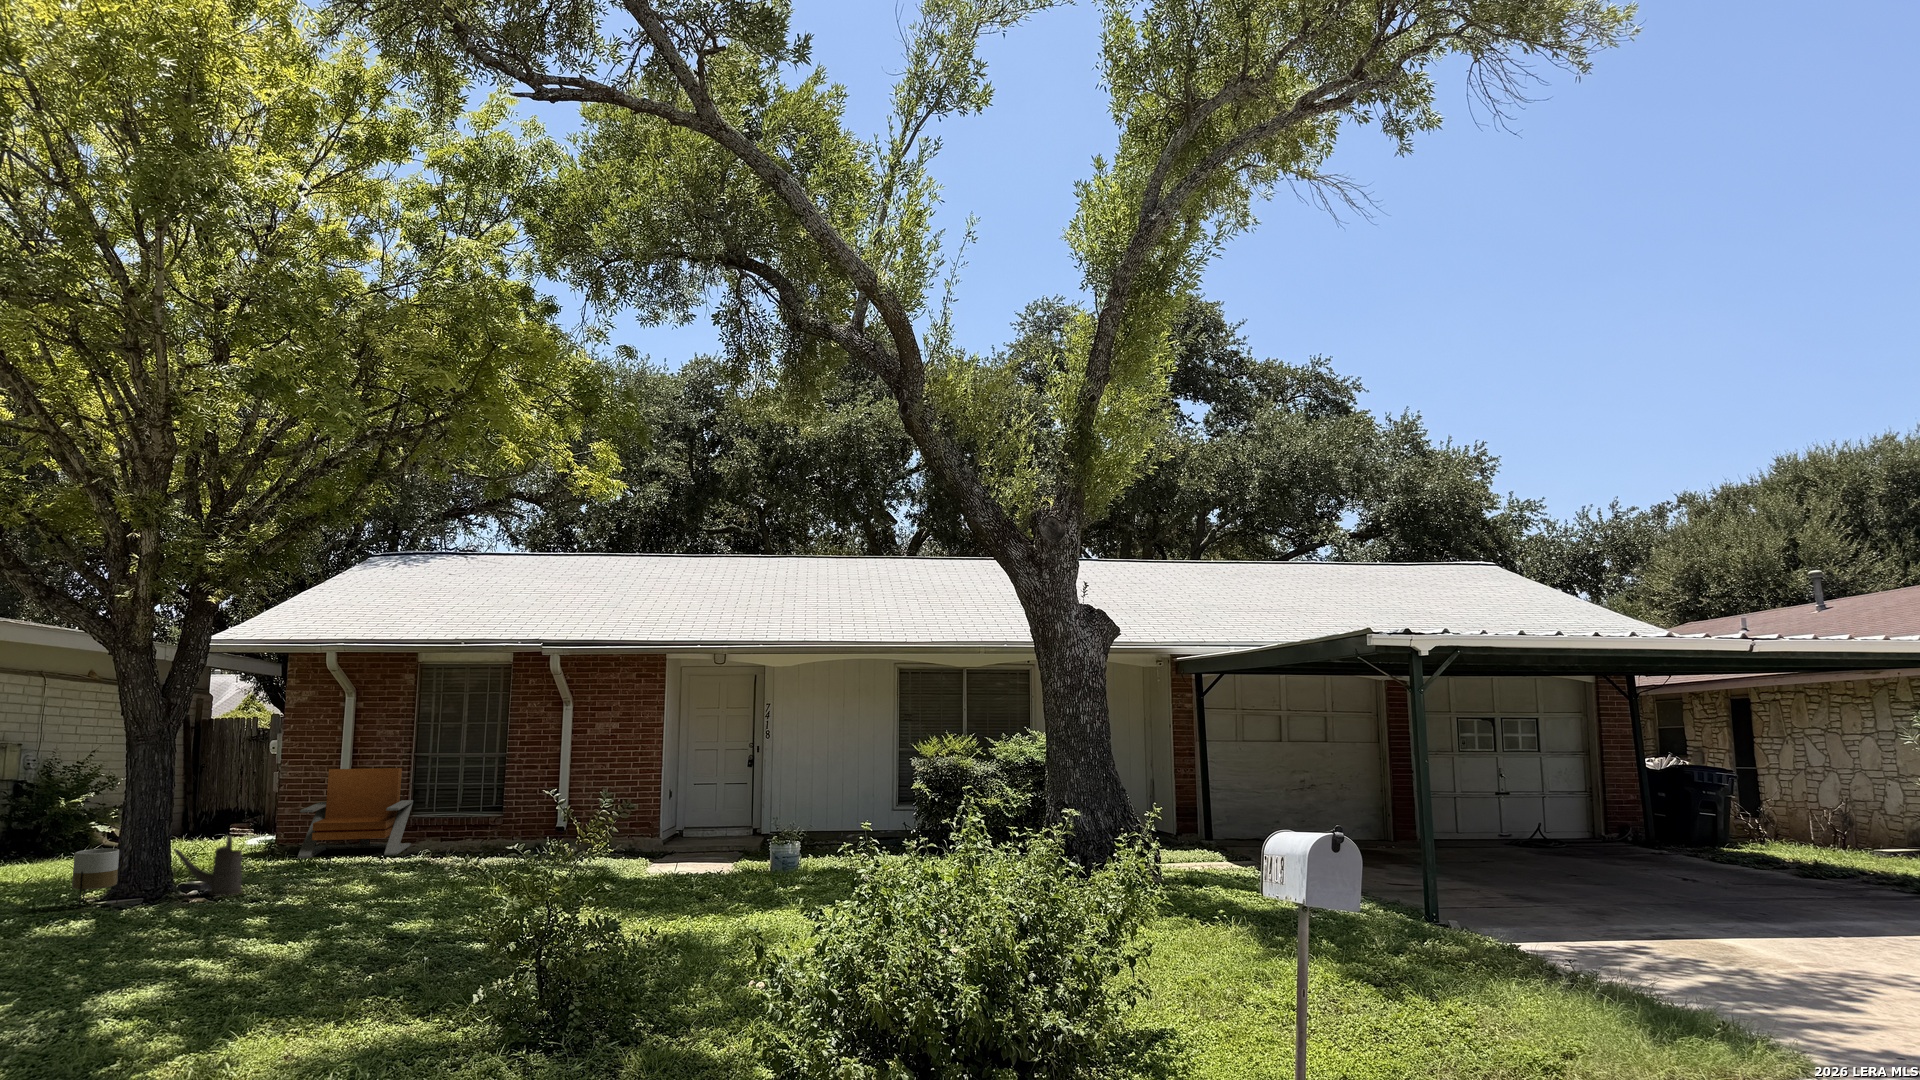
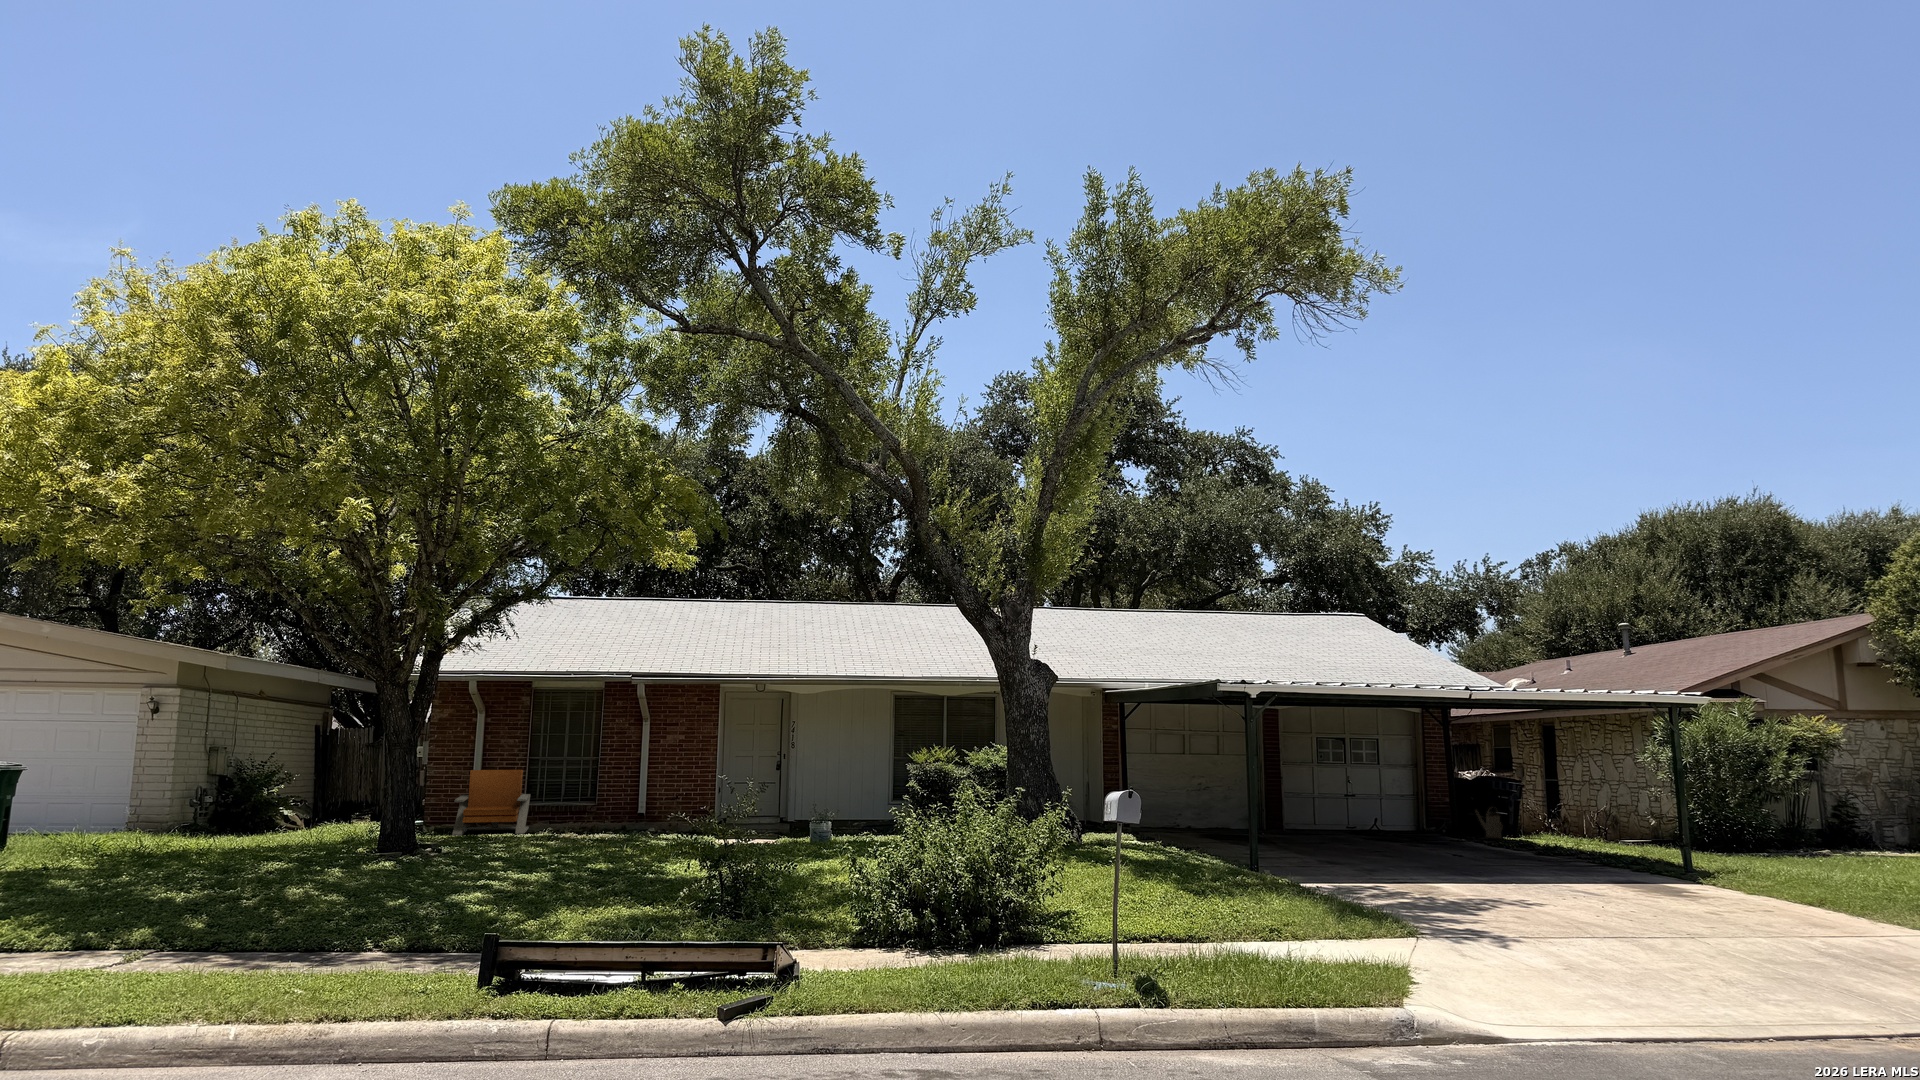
watering can: present [174,835,250,896] -> present [1476,807,1503,838]
planter: present [72,849,120,909] -> none [330,823,361,864]

